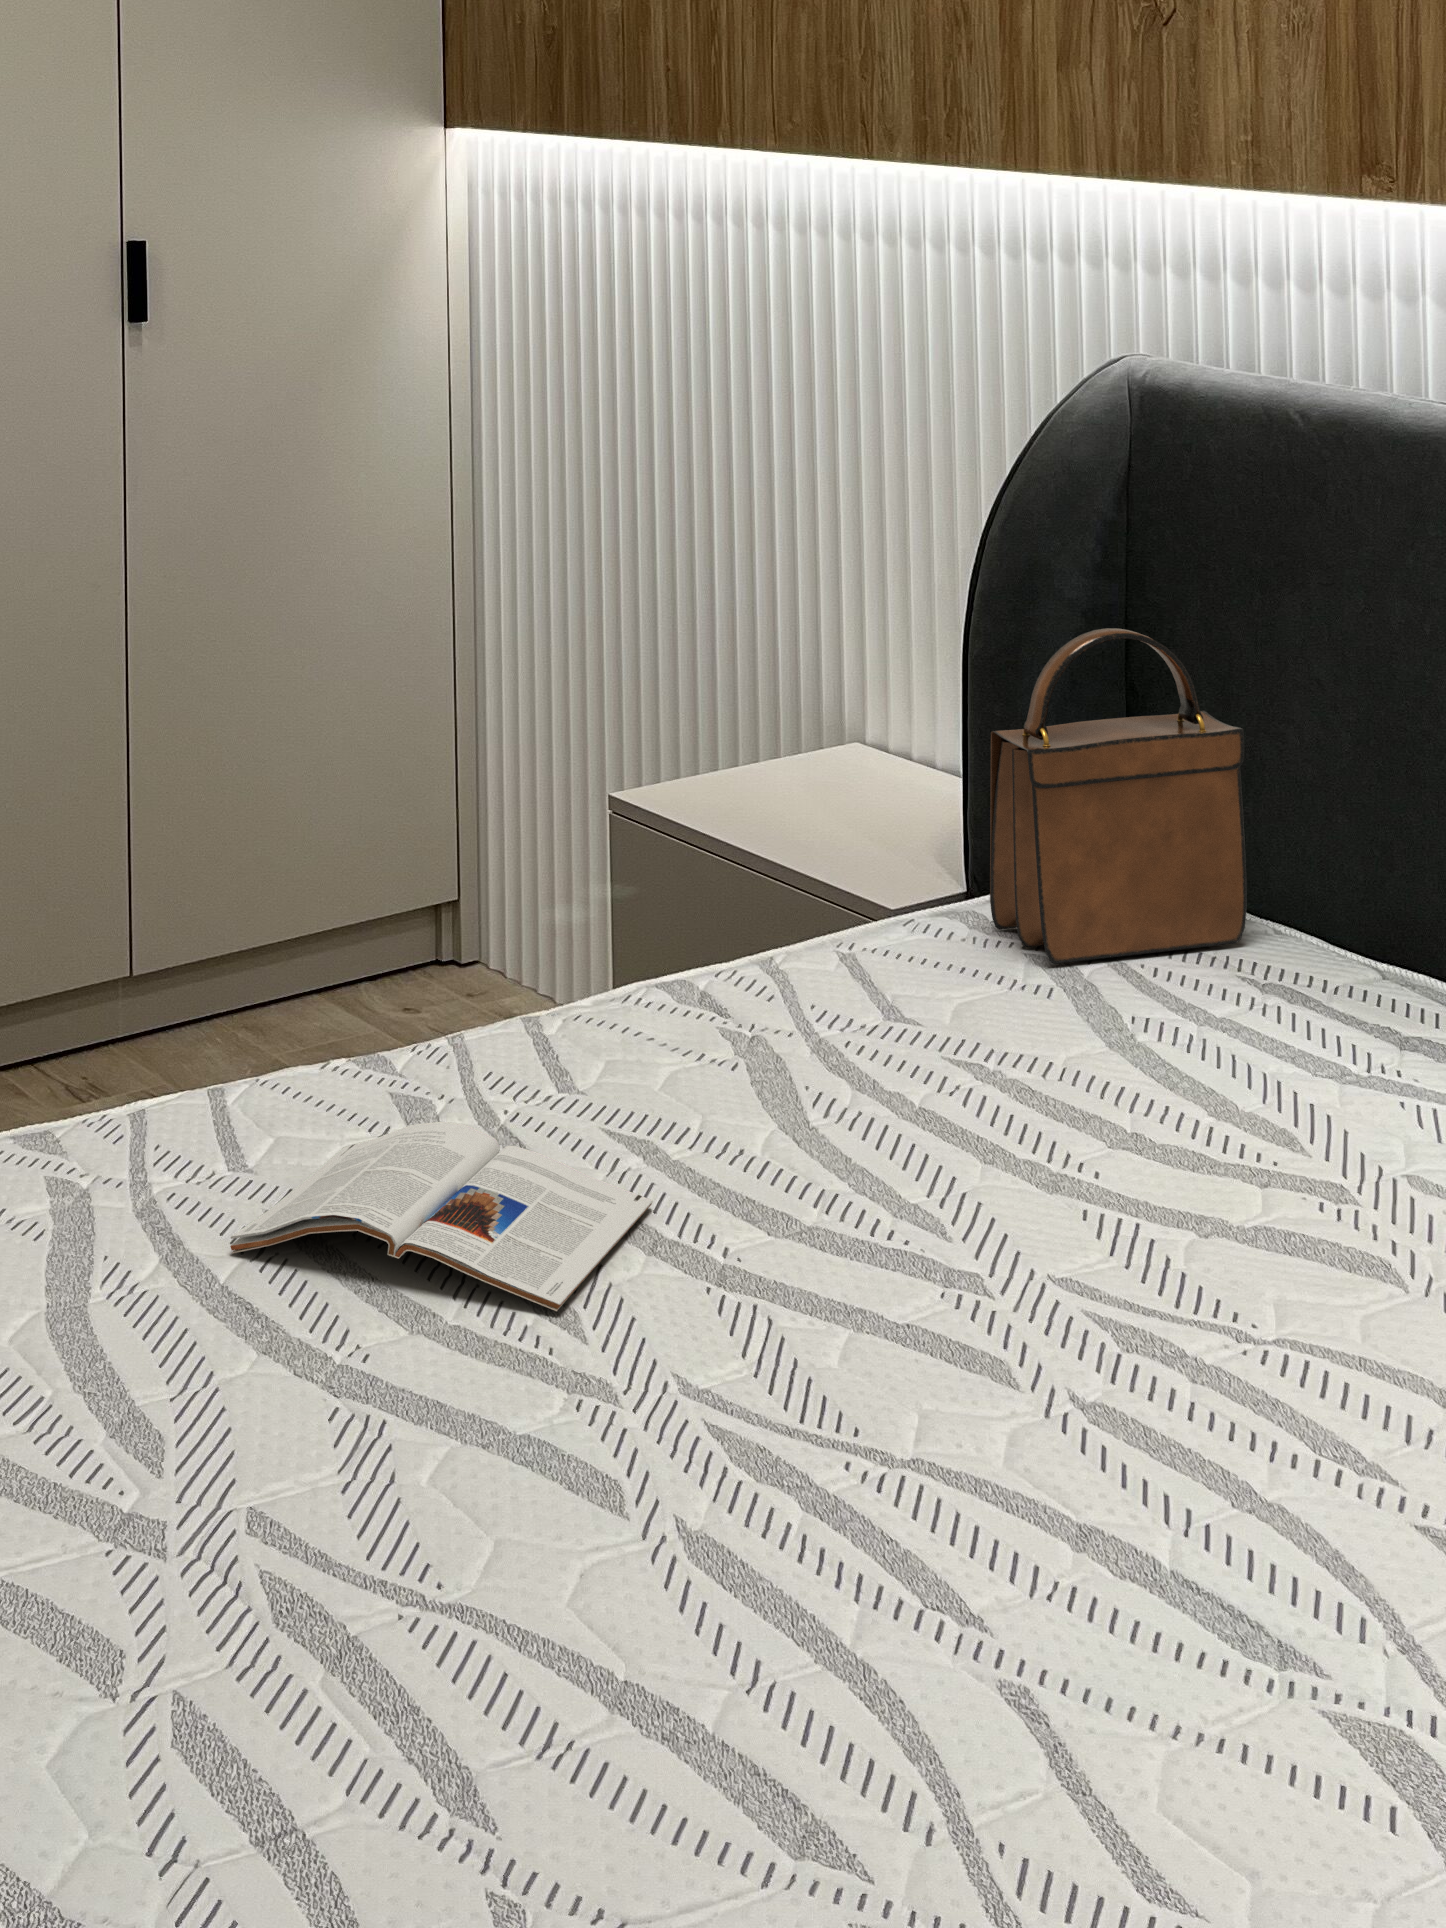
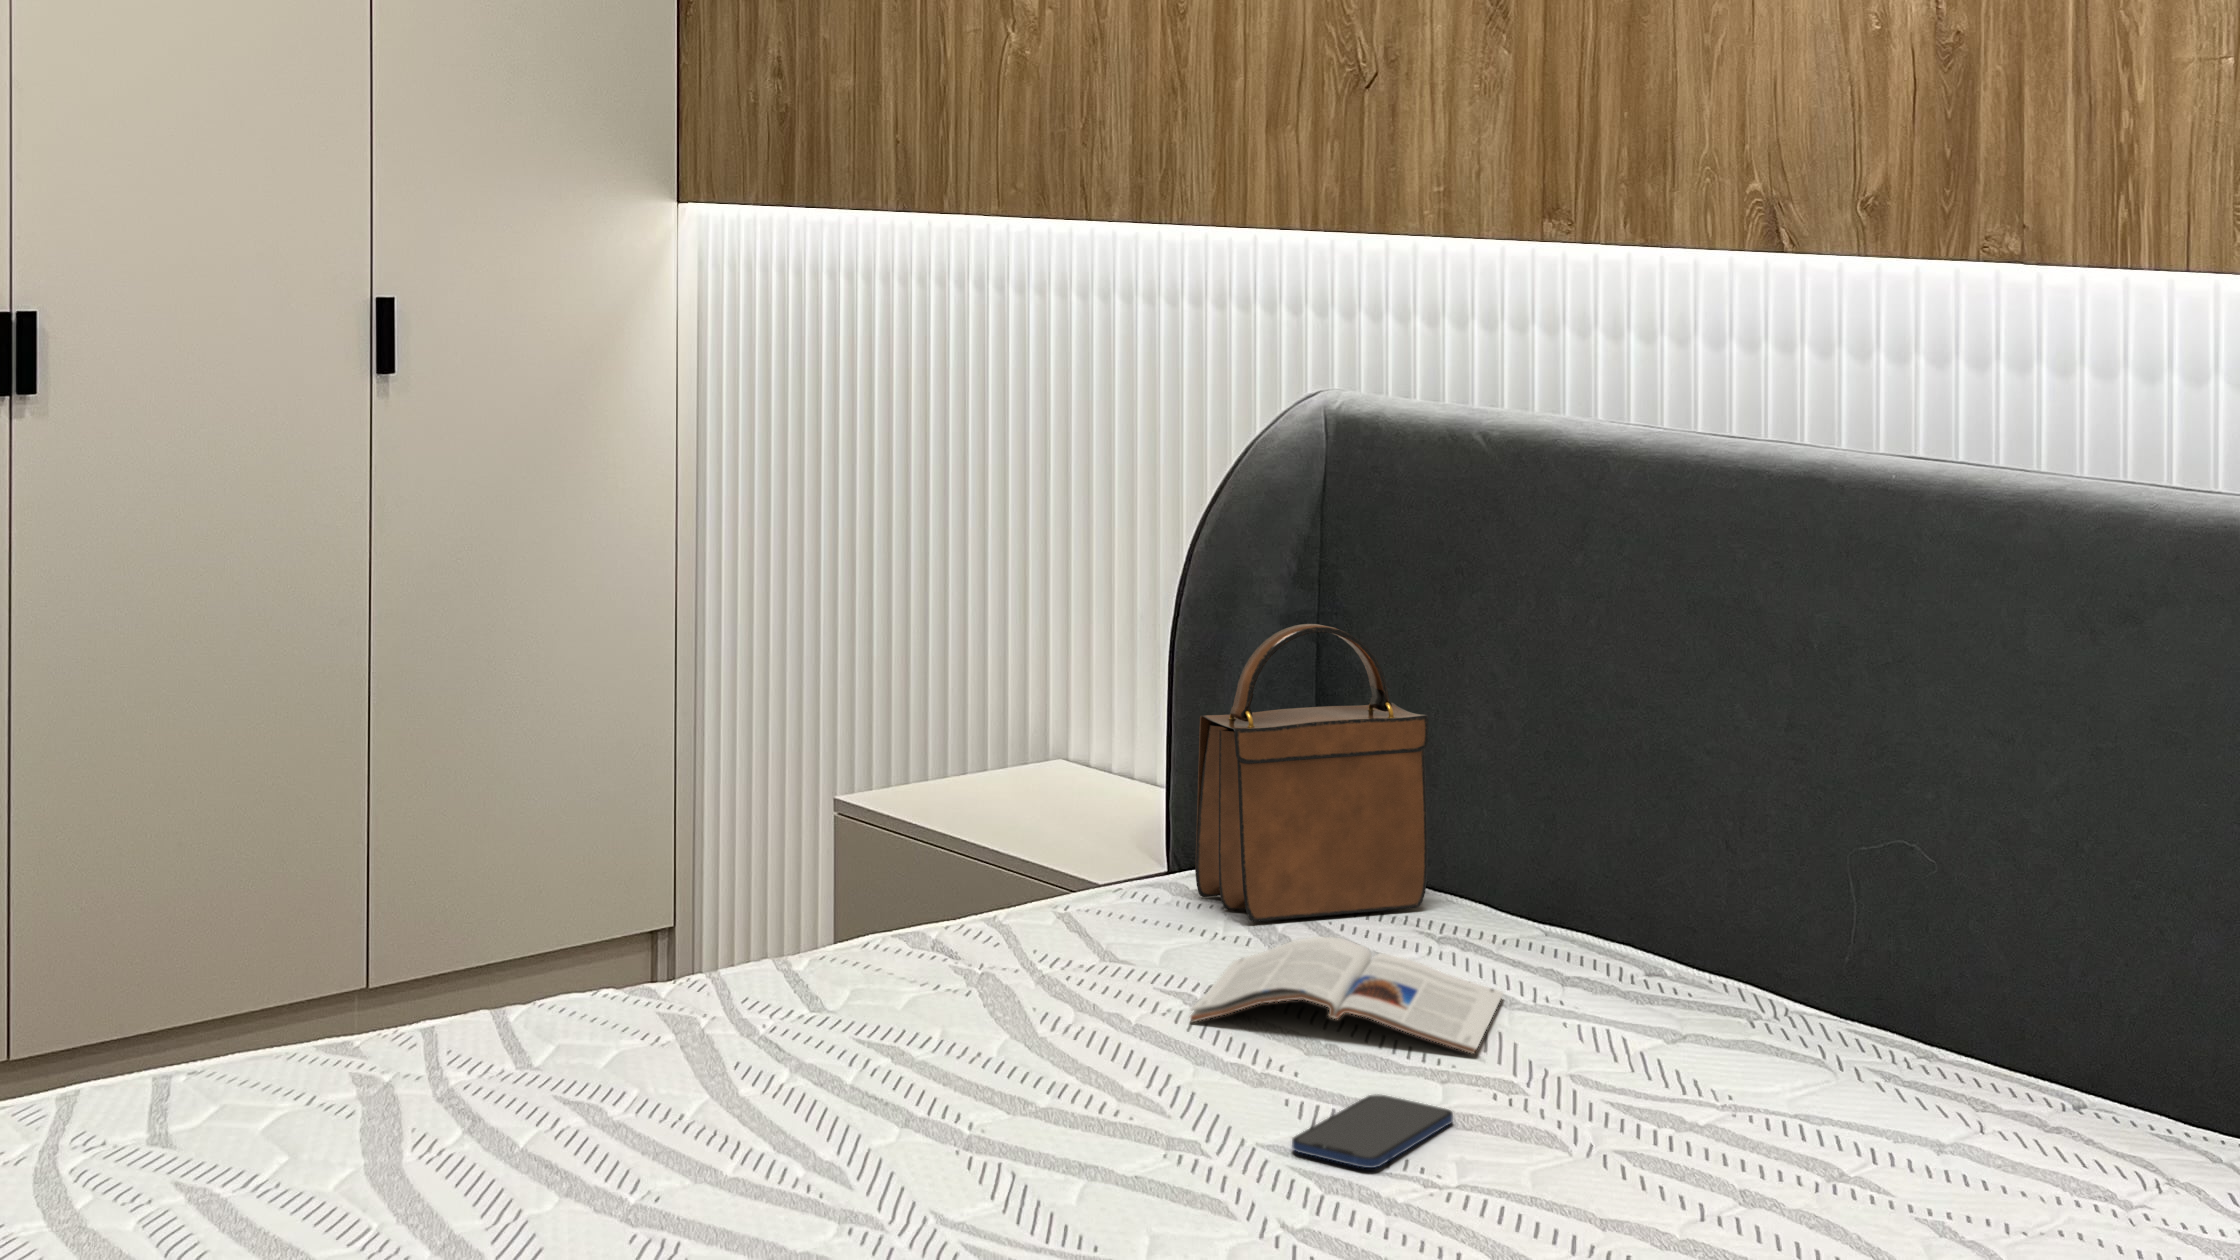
magazine: present [230,1122,653,1311] -> present [1190,937,1503,1053]
smartphone: none [1088,1209,1273,1315] -> present [1292,1094,1453,1168]

